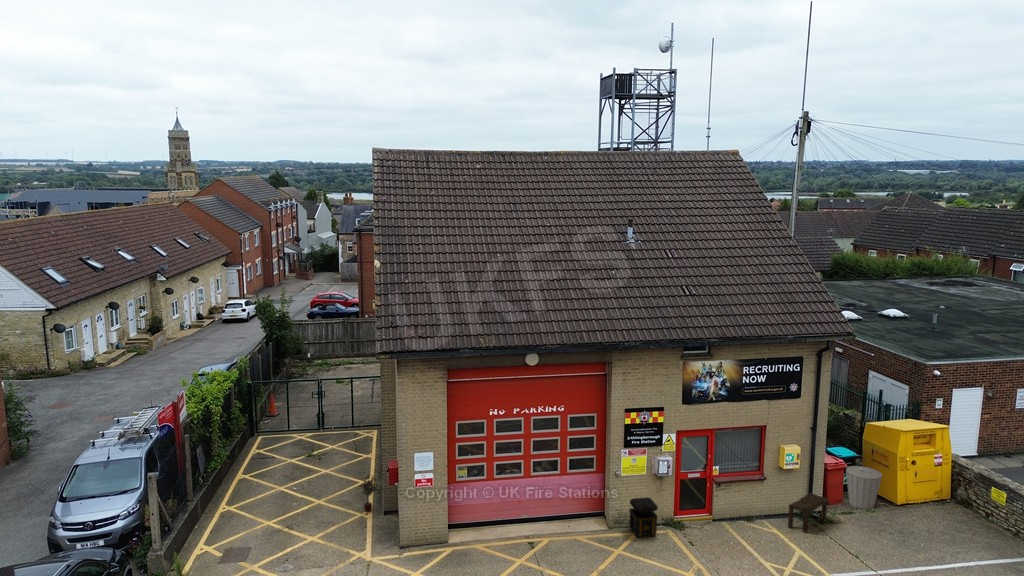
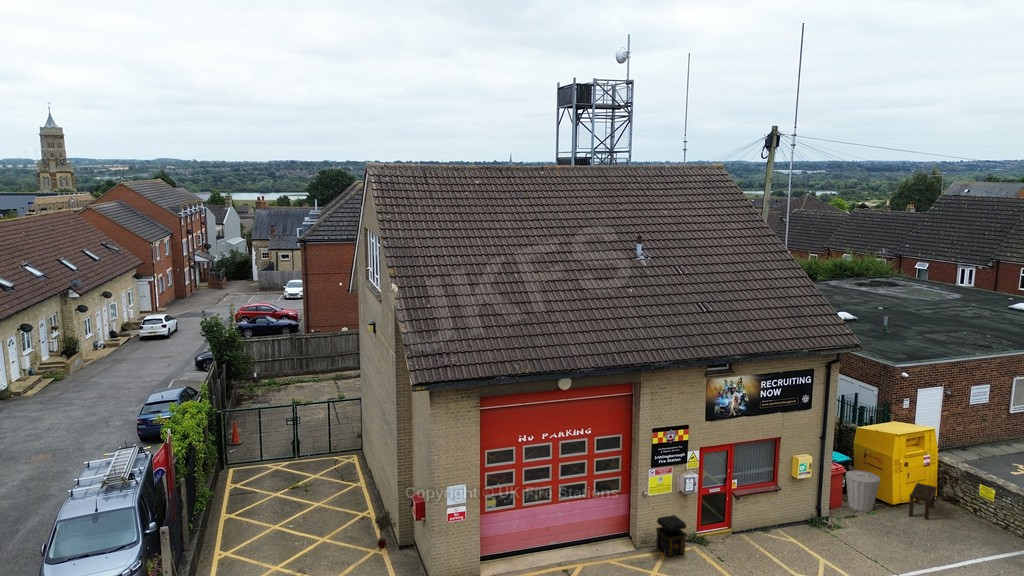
bench: present [788,493,828,533] -> present [909,483,937,520]

